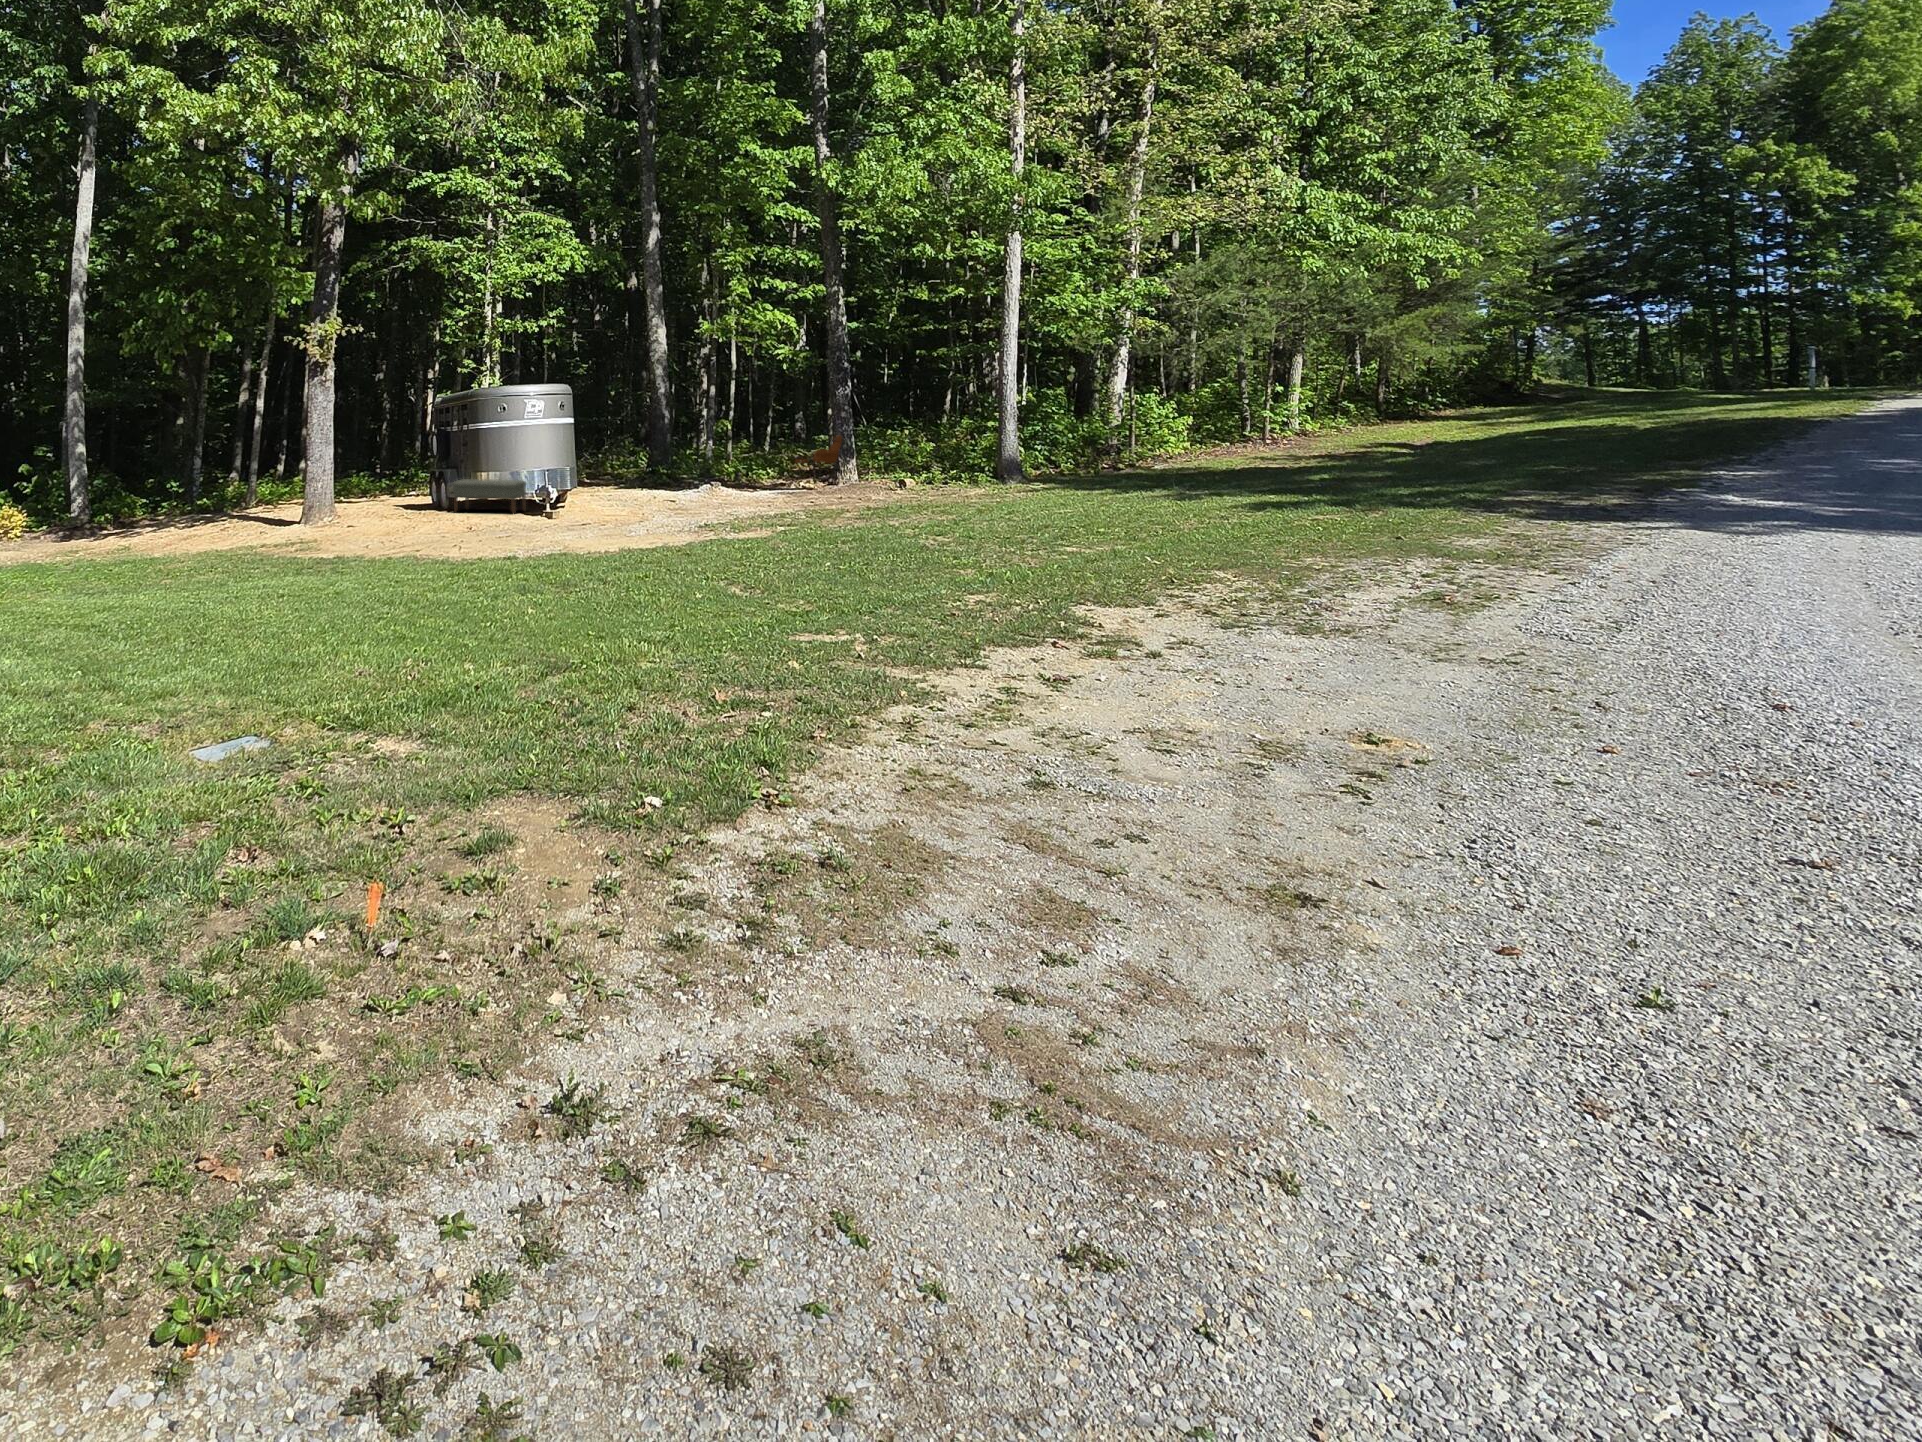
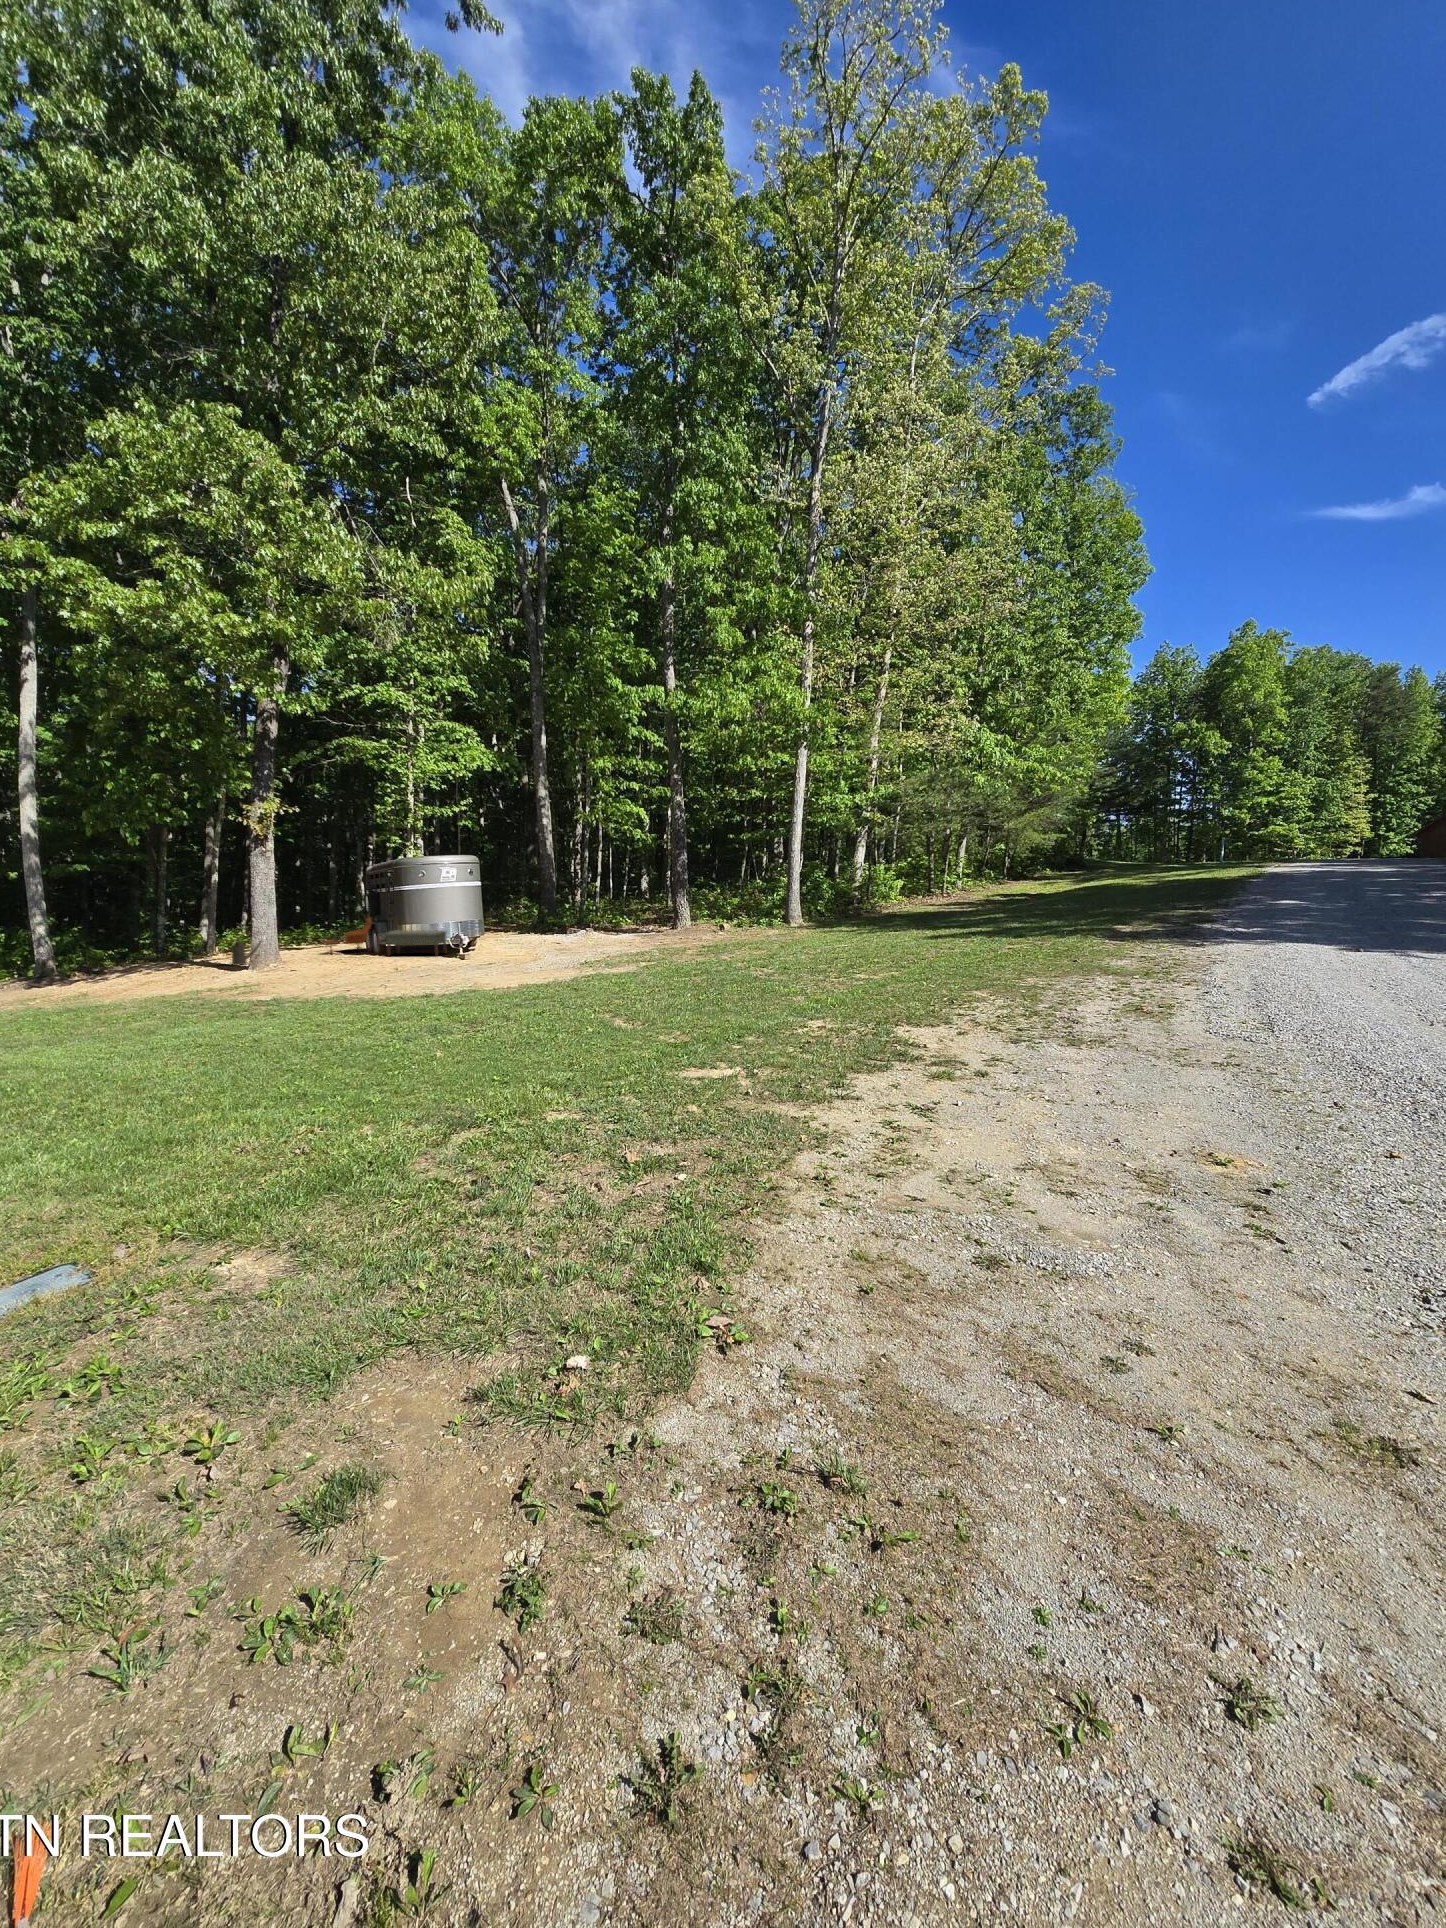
lounge chair: present [795,435,842,472] -> present [324,918,372,952]
watering can: none [271,485,311,519] -> present [231,938,261,966]

